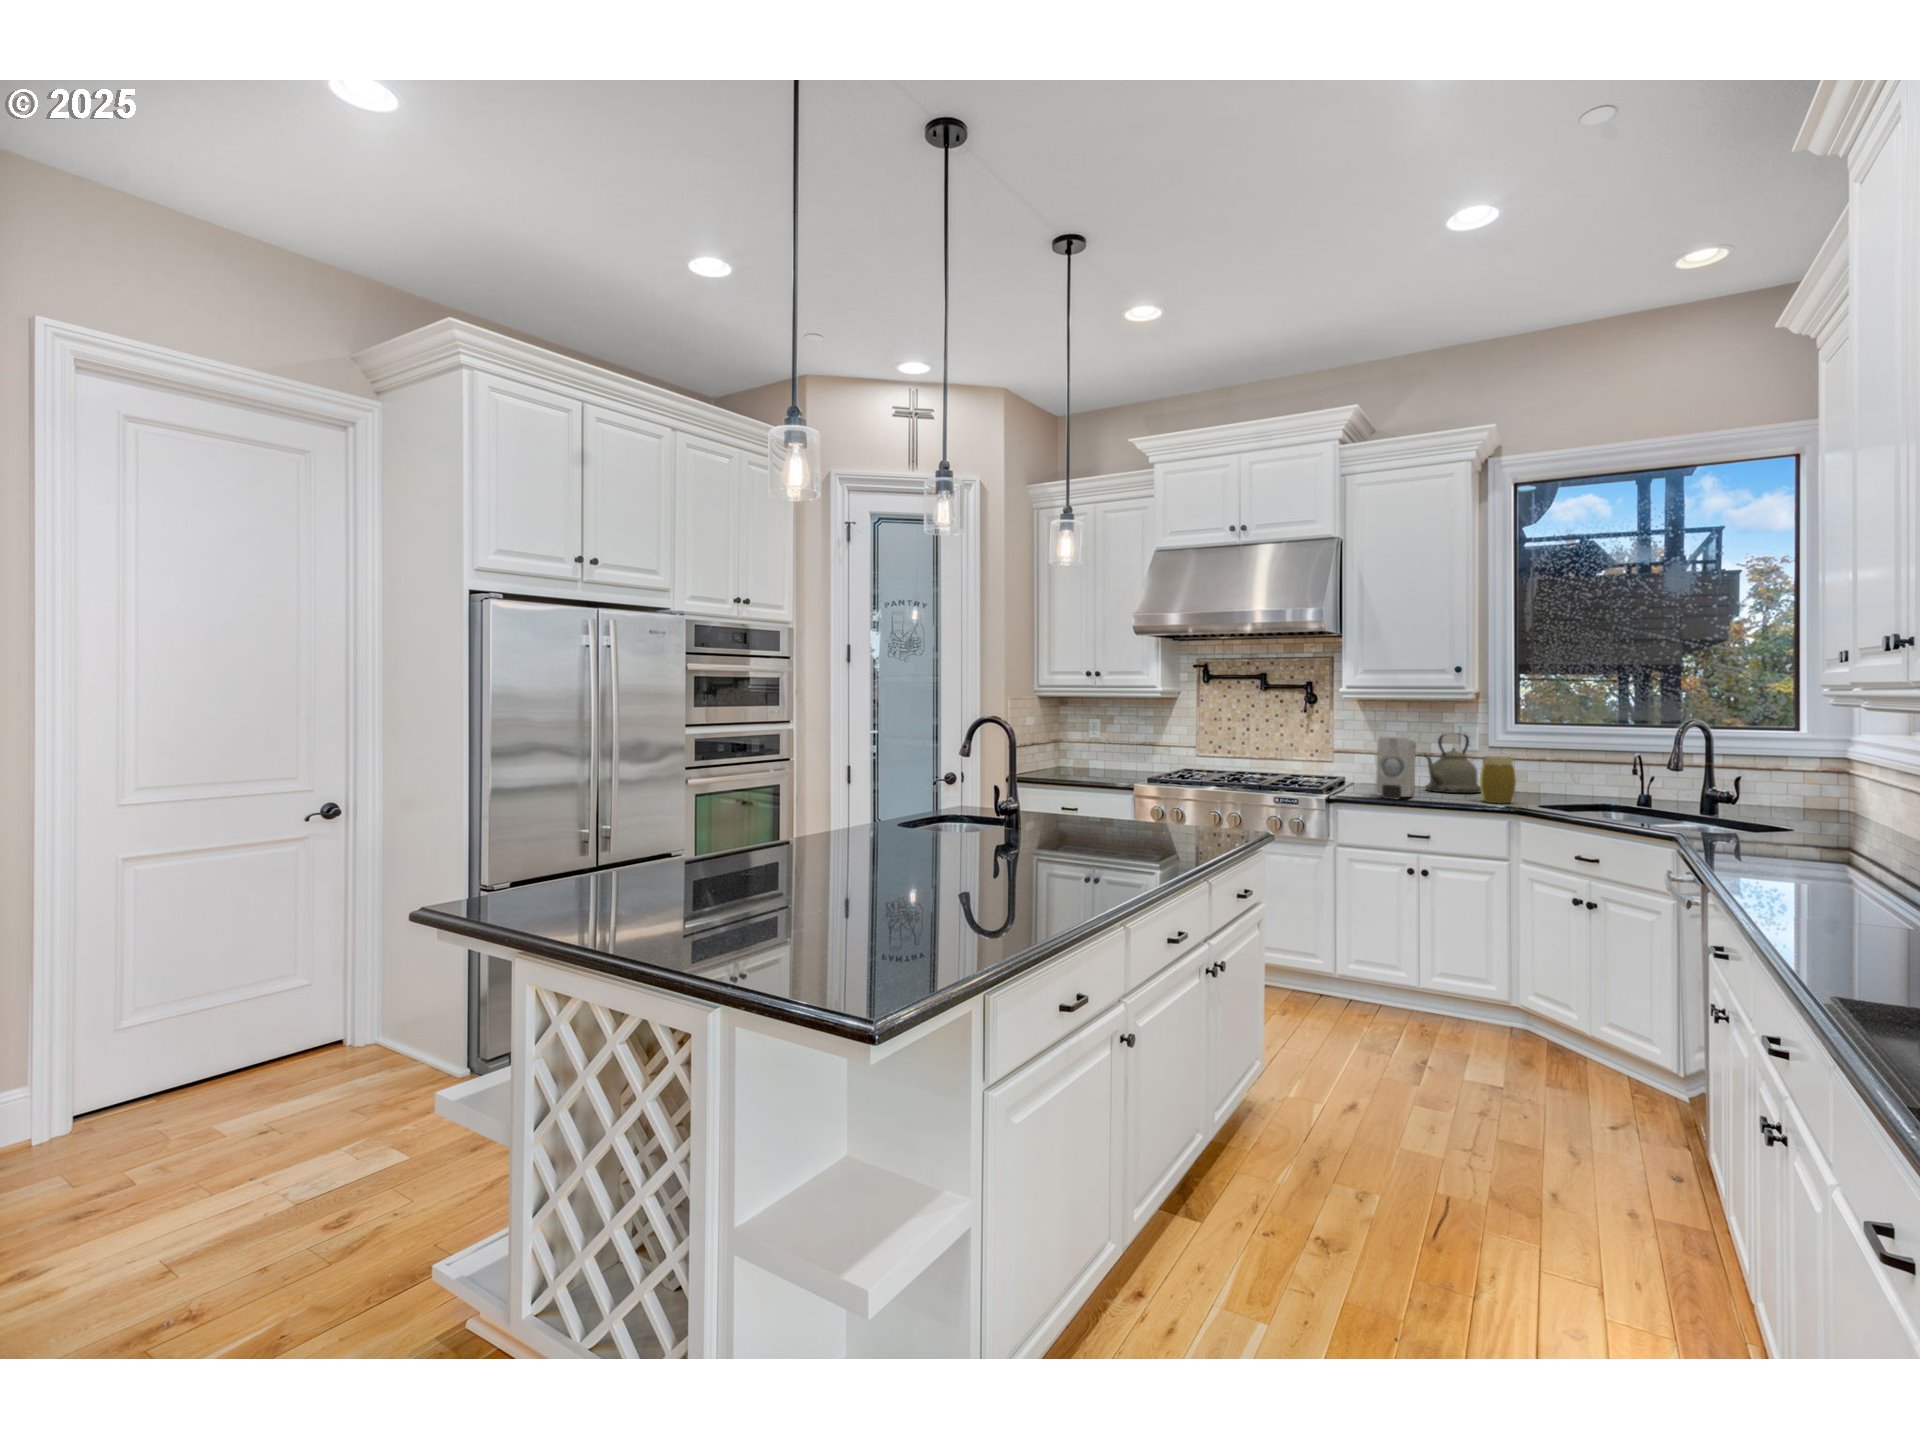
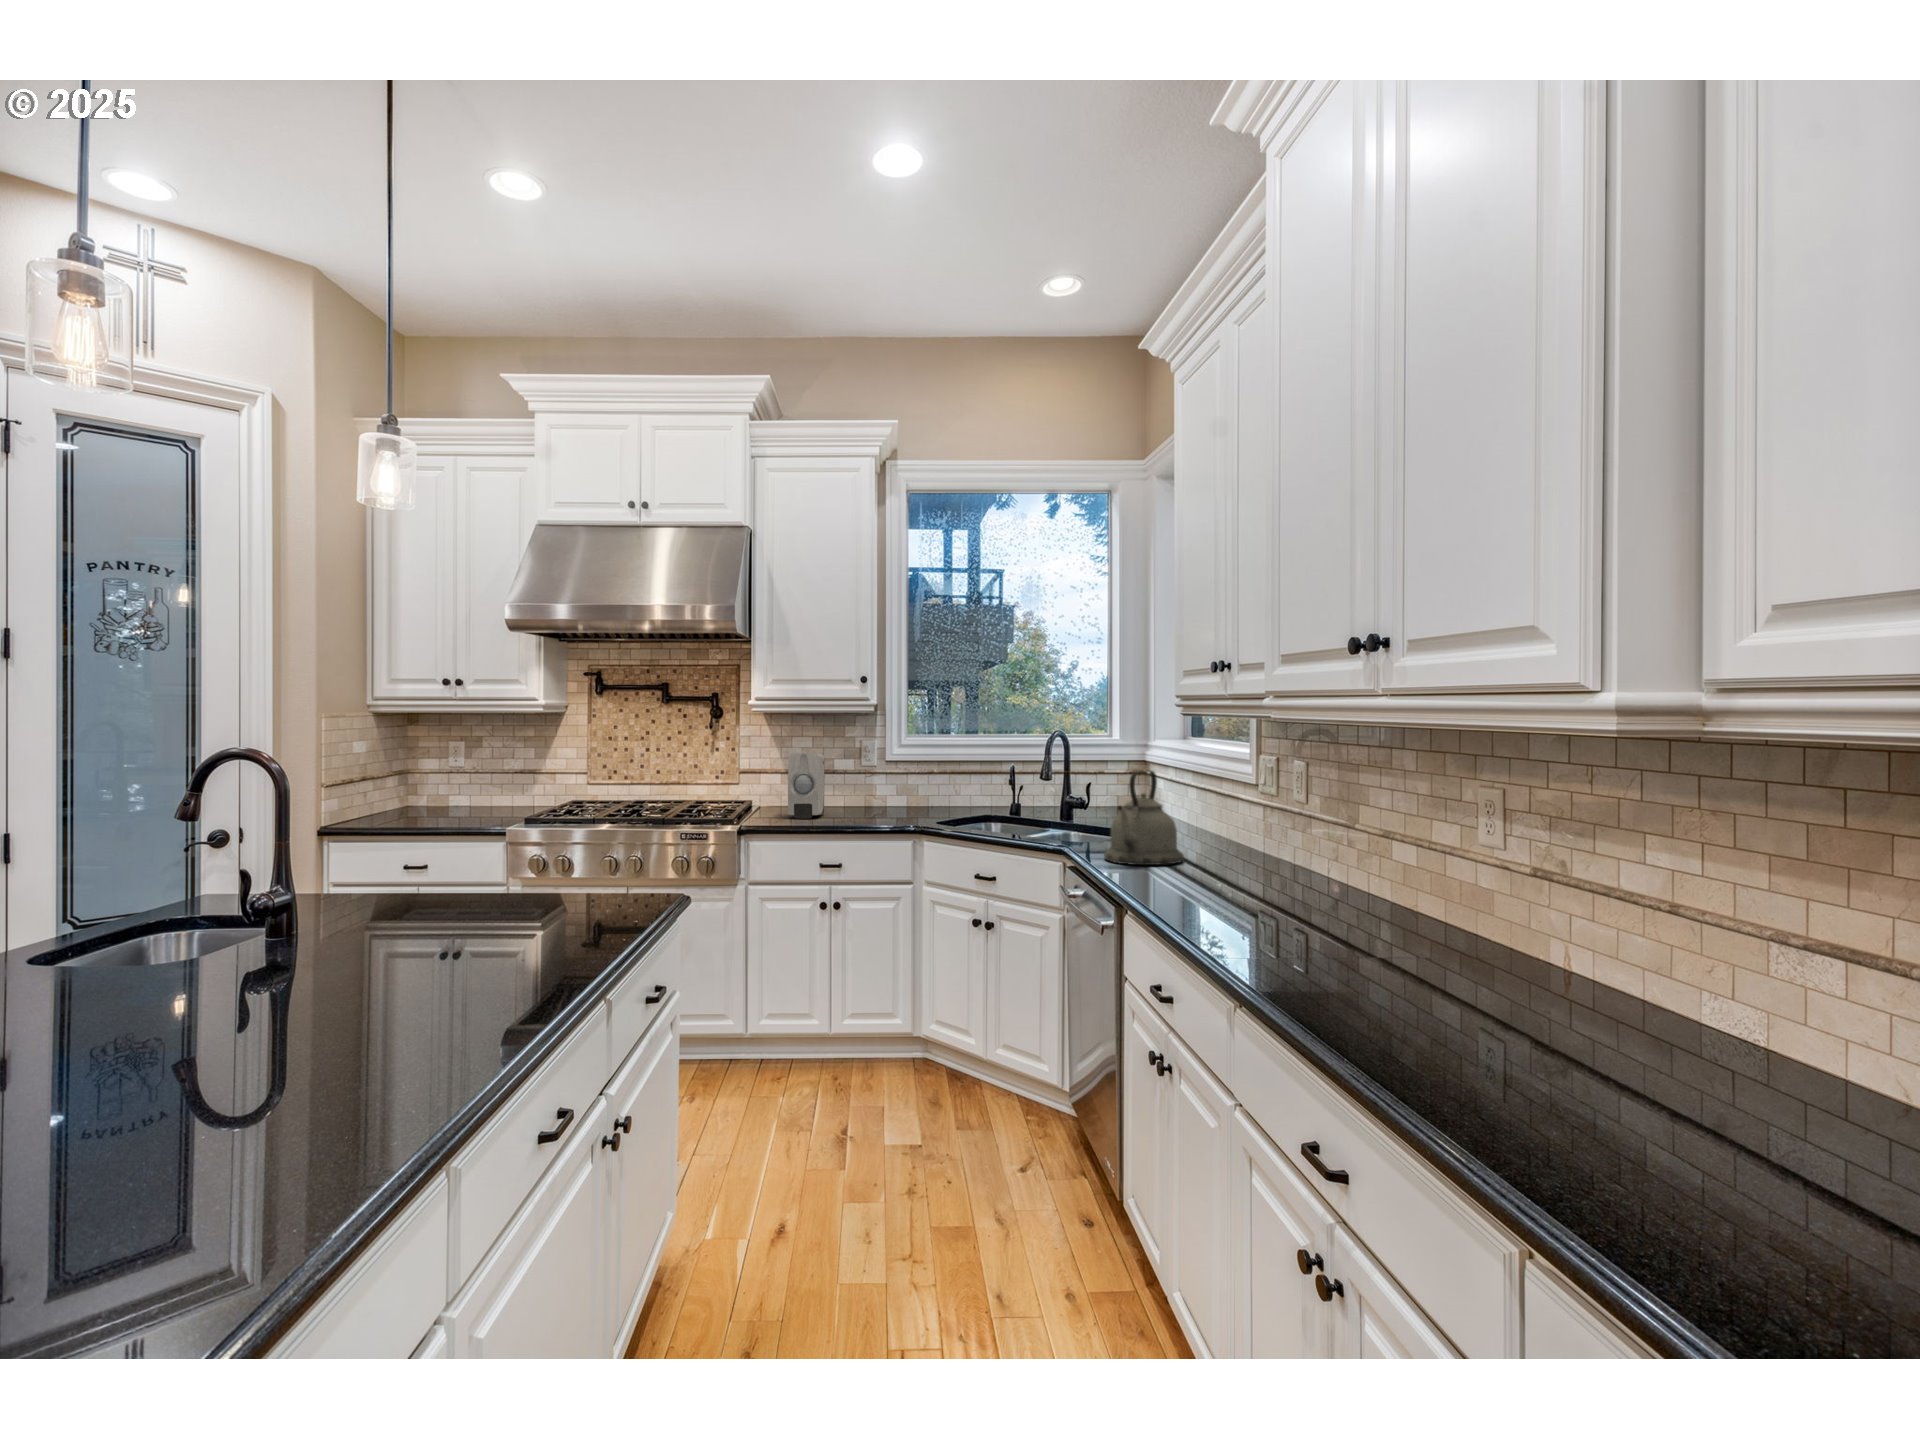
kettle: present [1424,735,1481,793] -> present [1104,771,1184,865]
jar: present [1480,756,1516,803] -> none [884,769,915,816]

